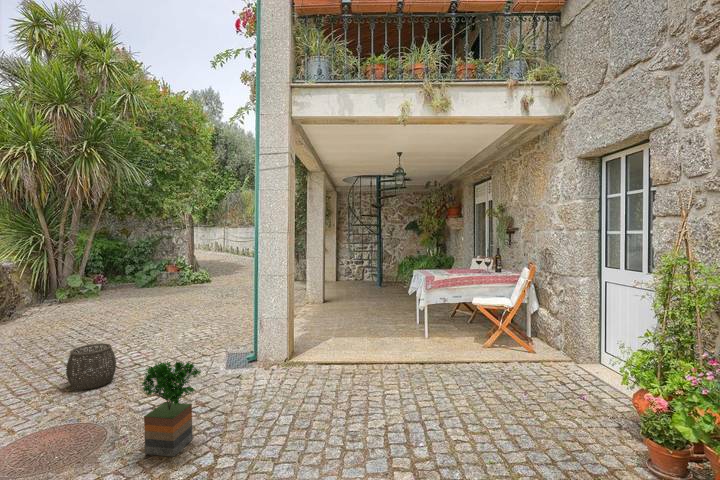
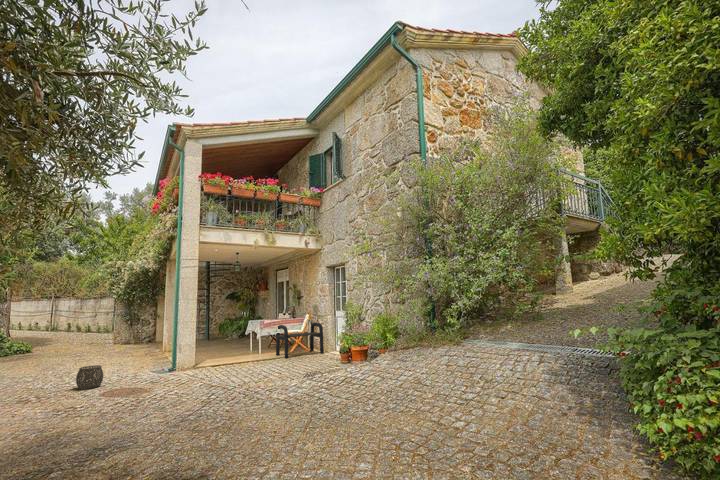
bench: none [457,286,565,362] -> present [276,322,324,358]
potted tree: present [142,361,201,457] -> none [166,353,191,390]

